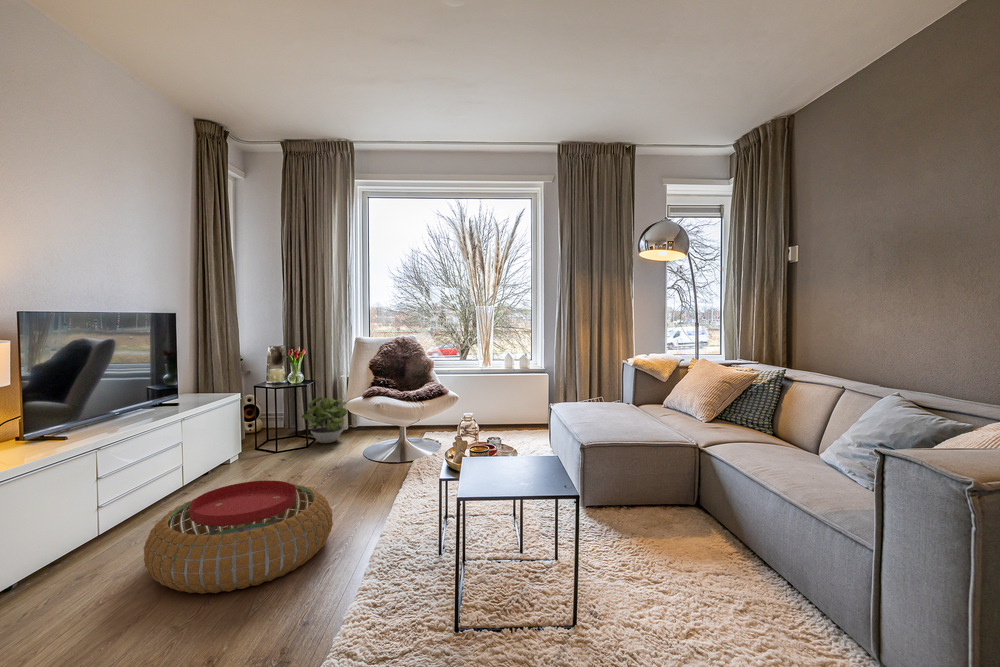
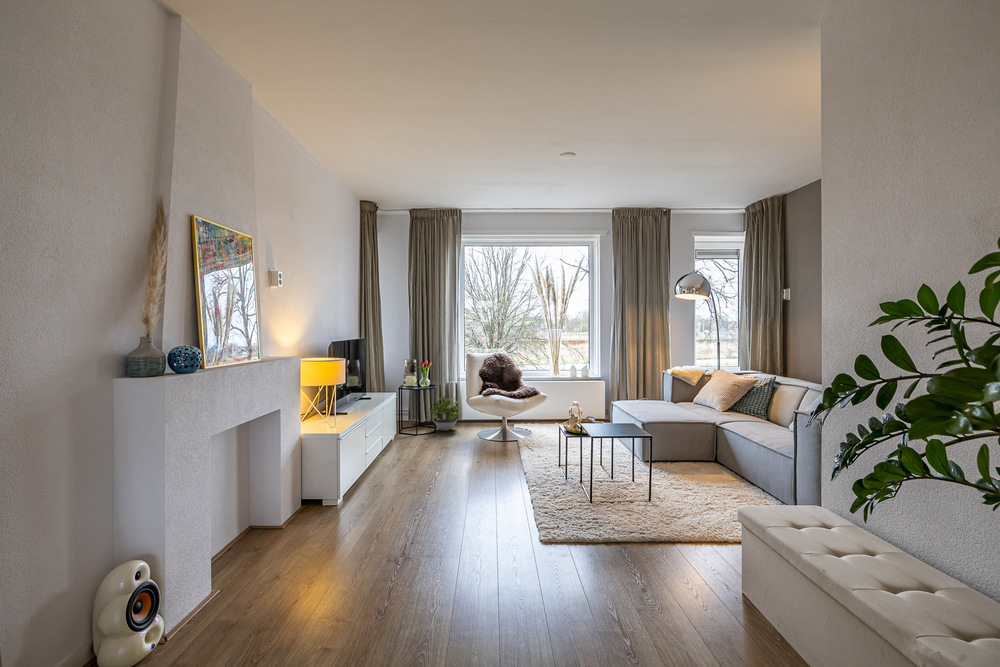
pouf: present [144,480,333,594] -> none [410,440,503,491]

